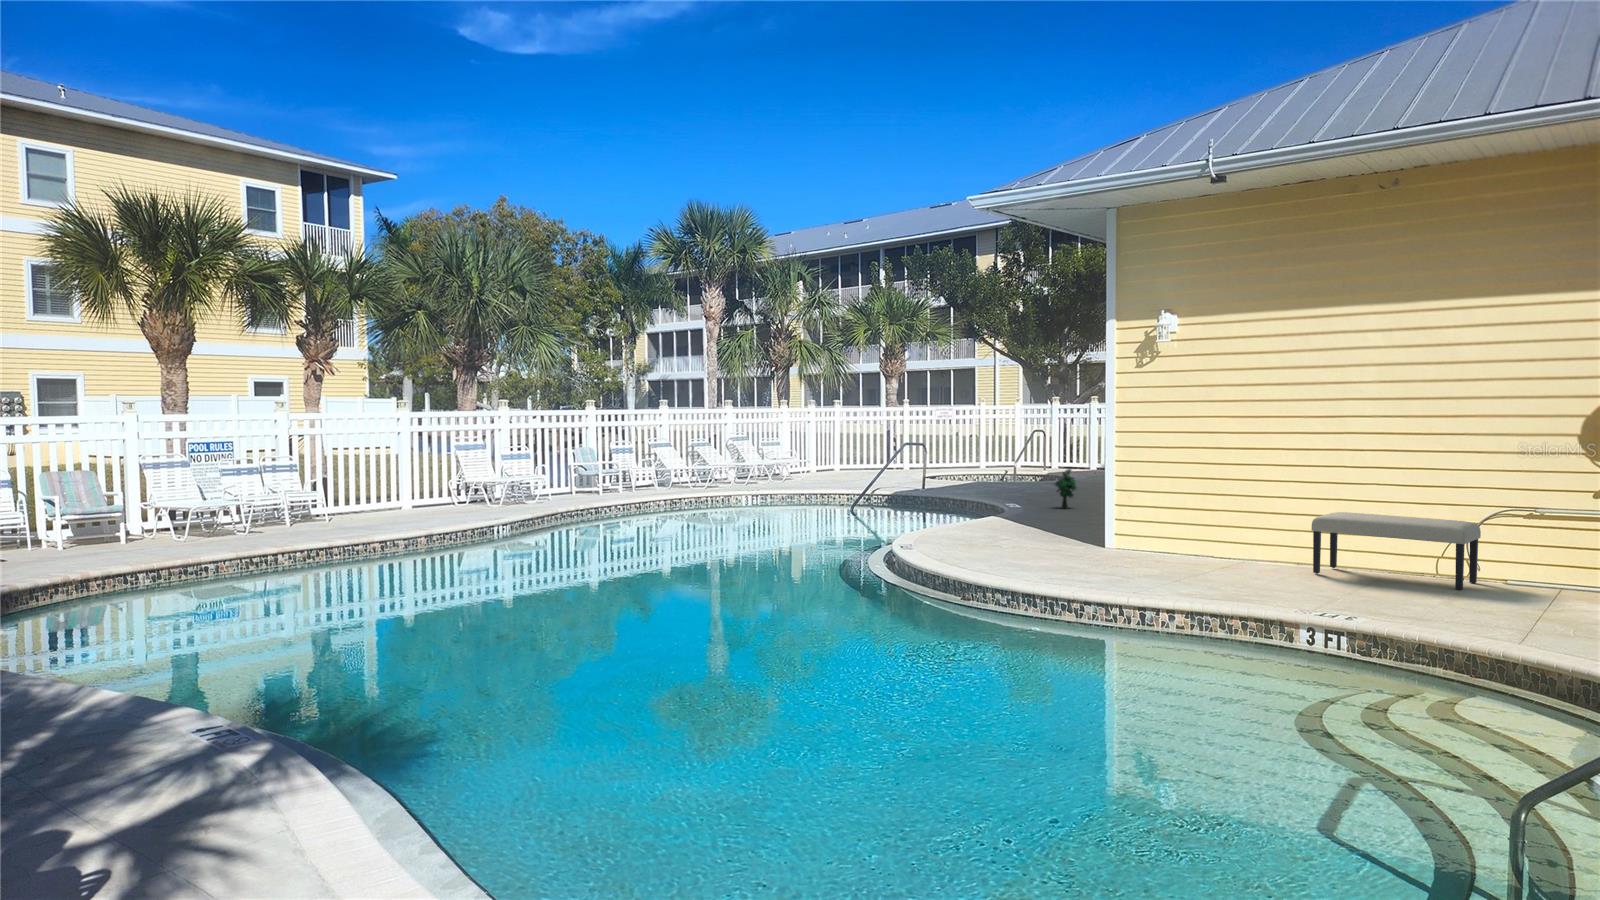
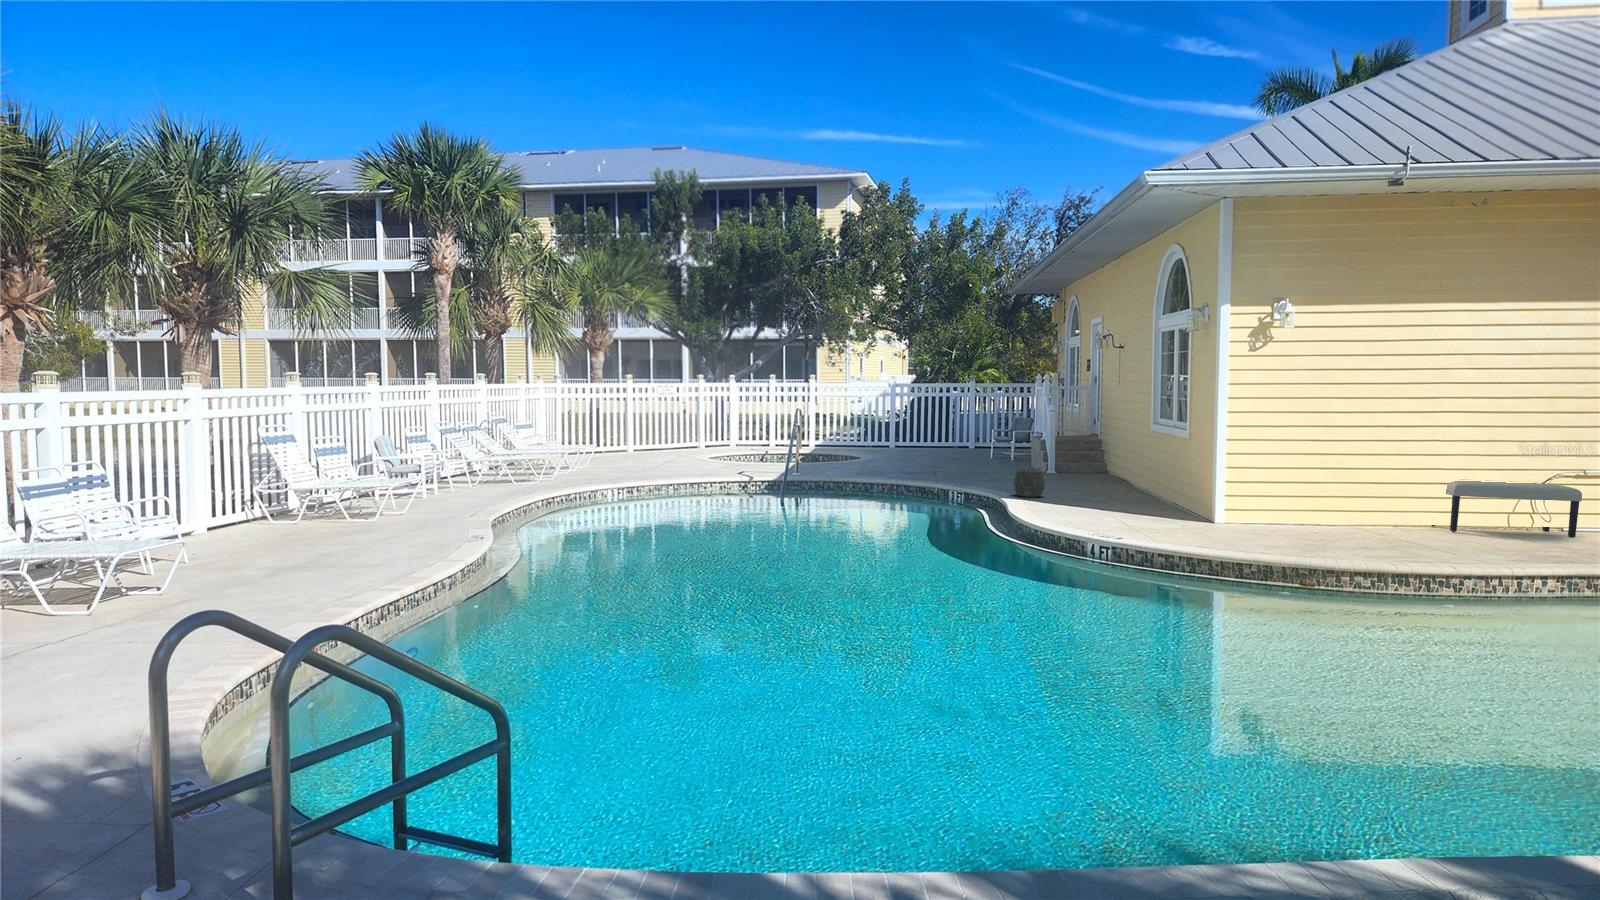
decorative plant: present [1055,469,1076,509] -> none [975,446,998,485]
woven basket: none [1025,492,1057,521] -> present [1014,469,1045,497]

